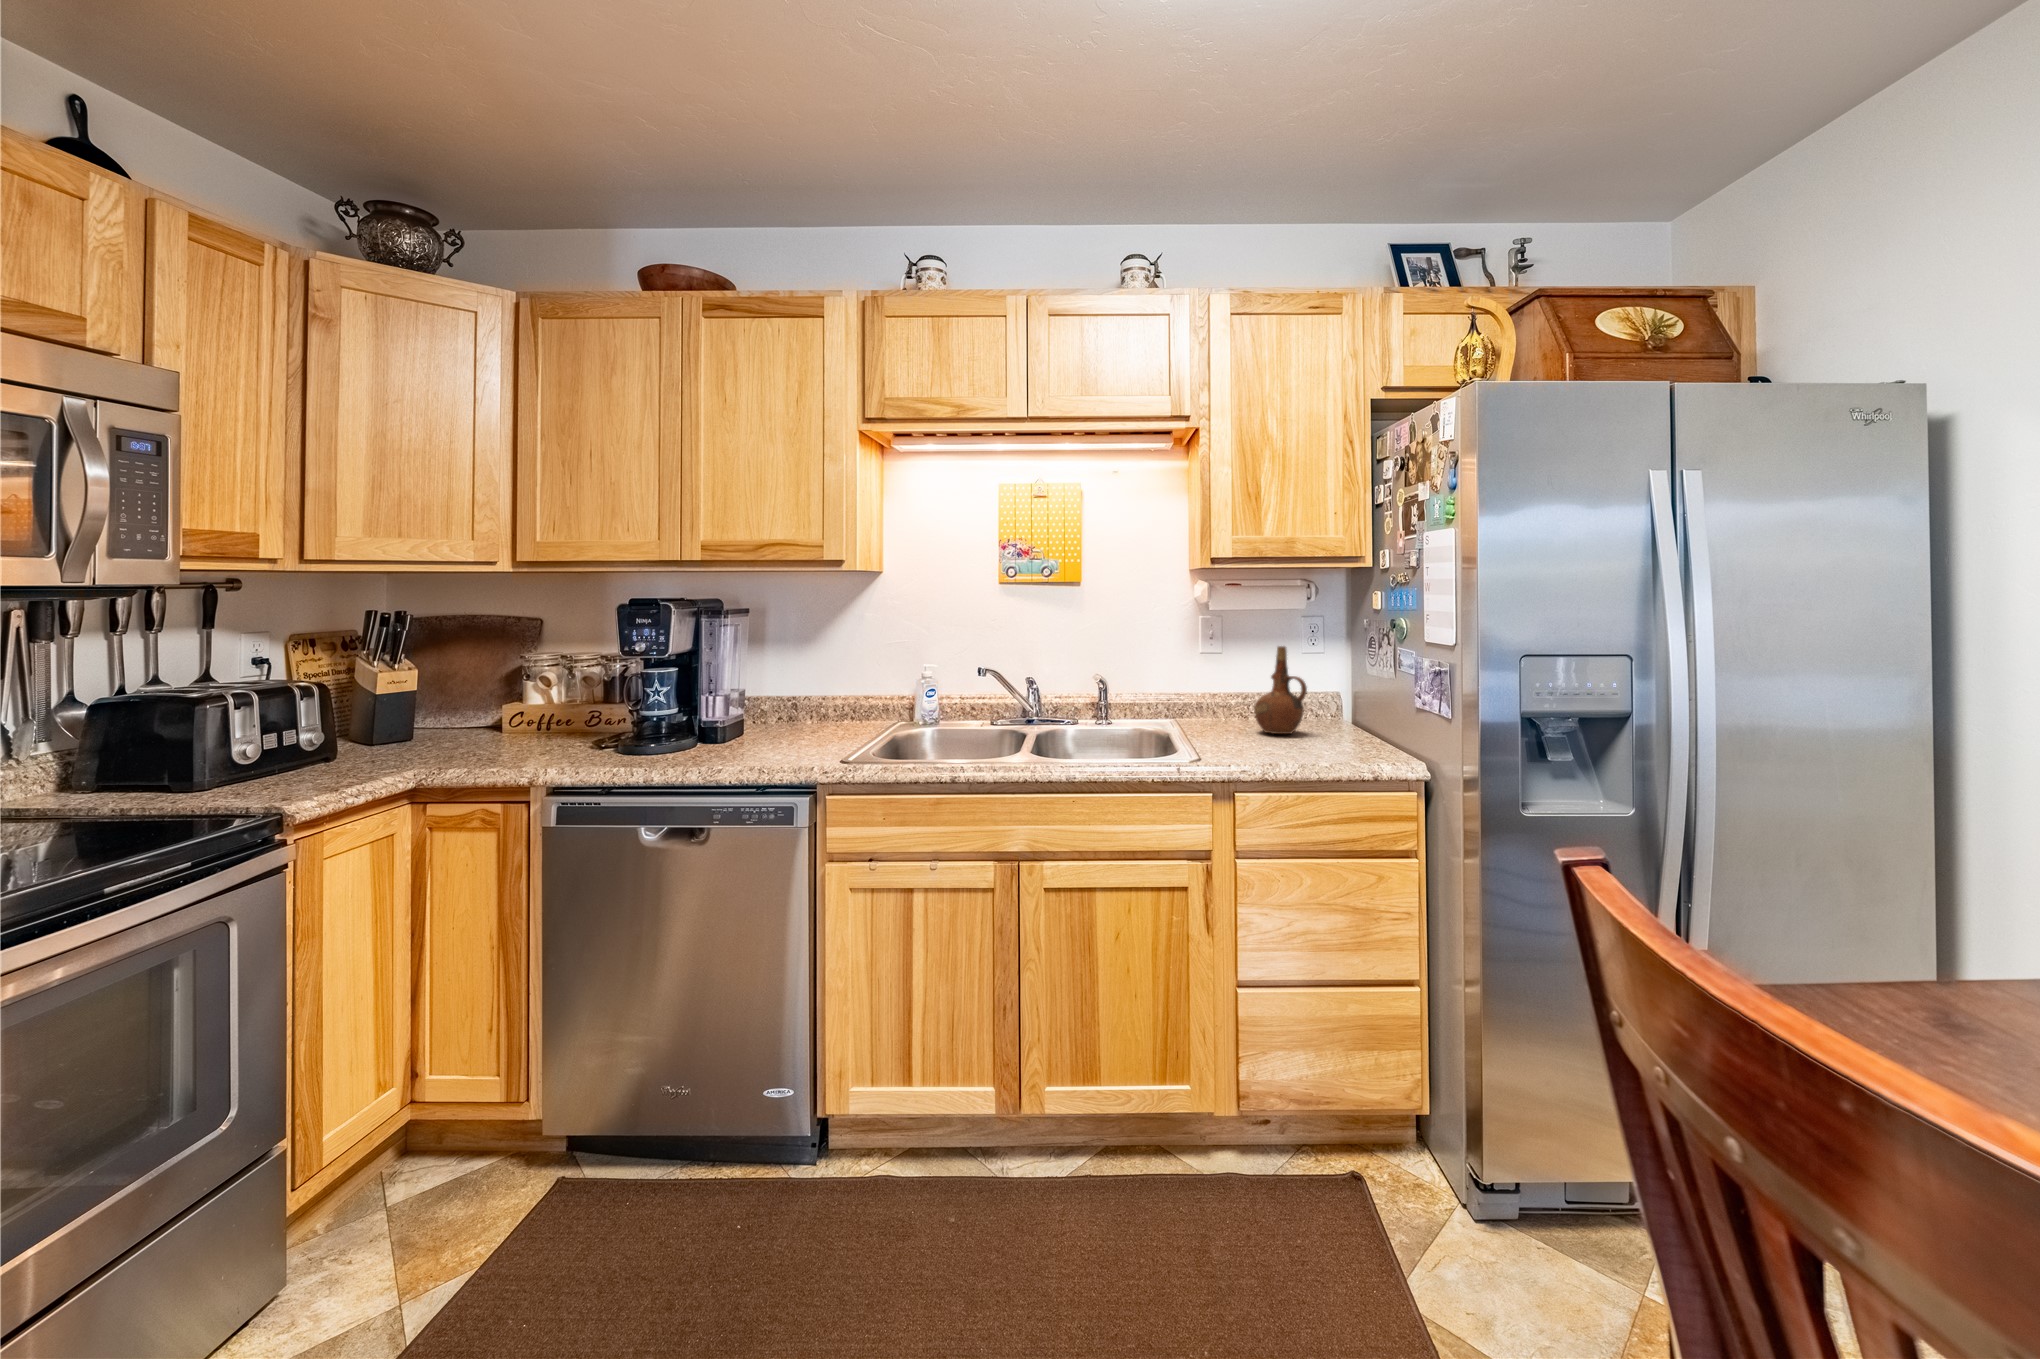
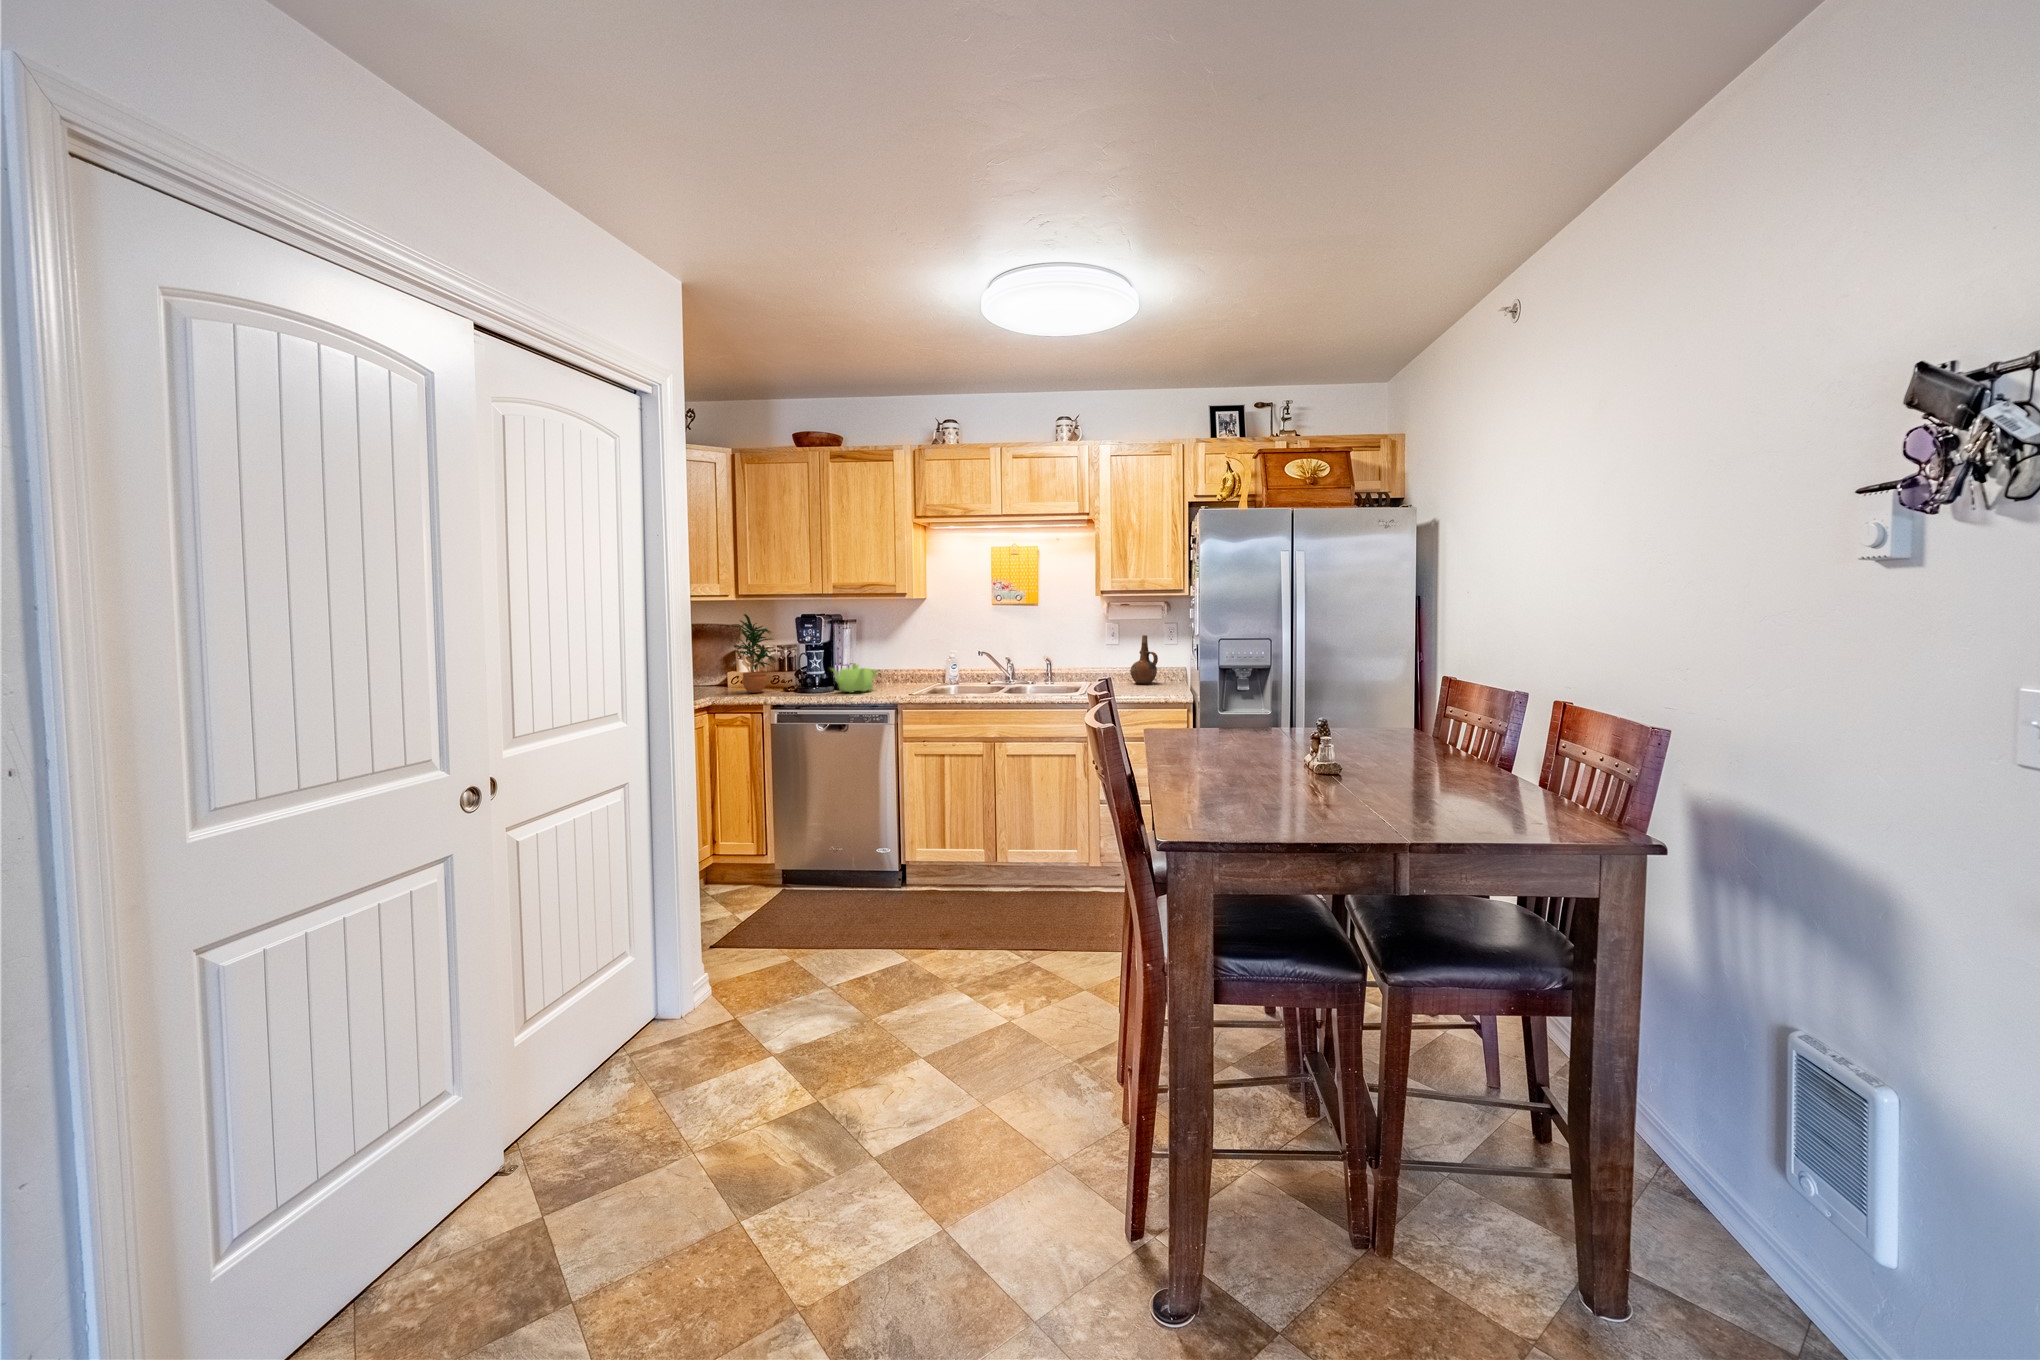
potted plant: none [481,595,583,753] -> present [732,614,776,693]
teapot: none [680,697,783,754] -> present [832,664,877,692]

